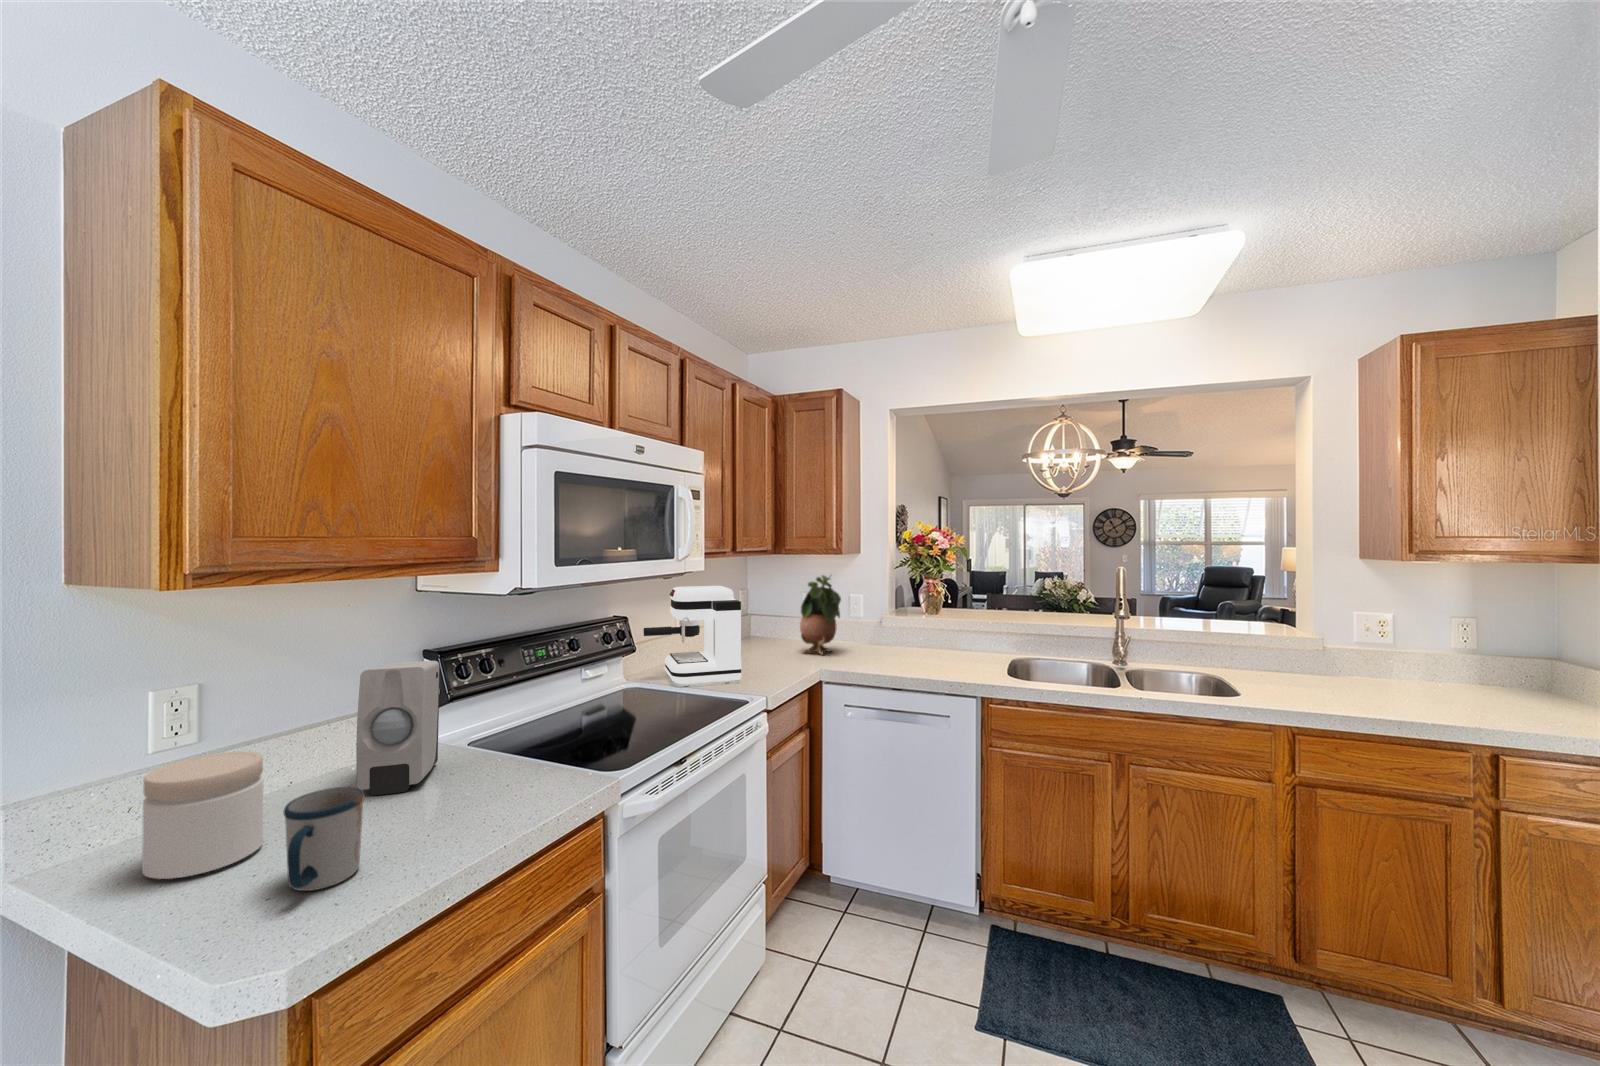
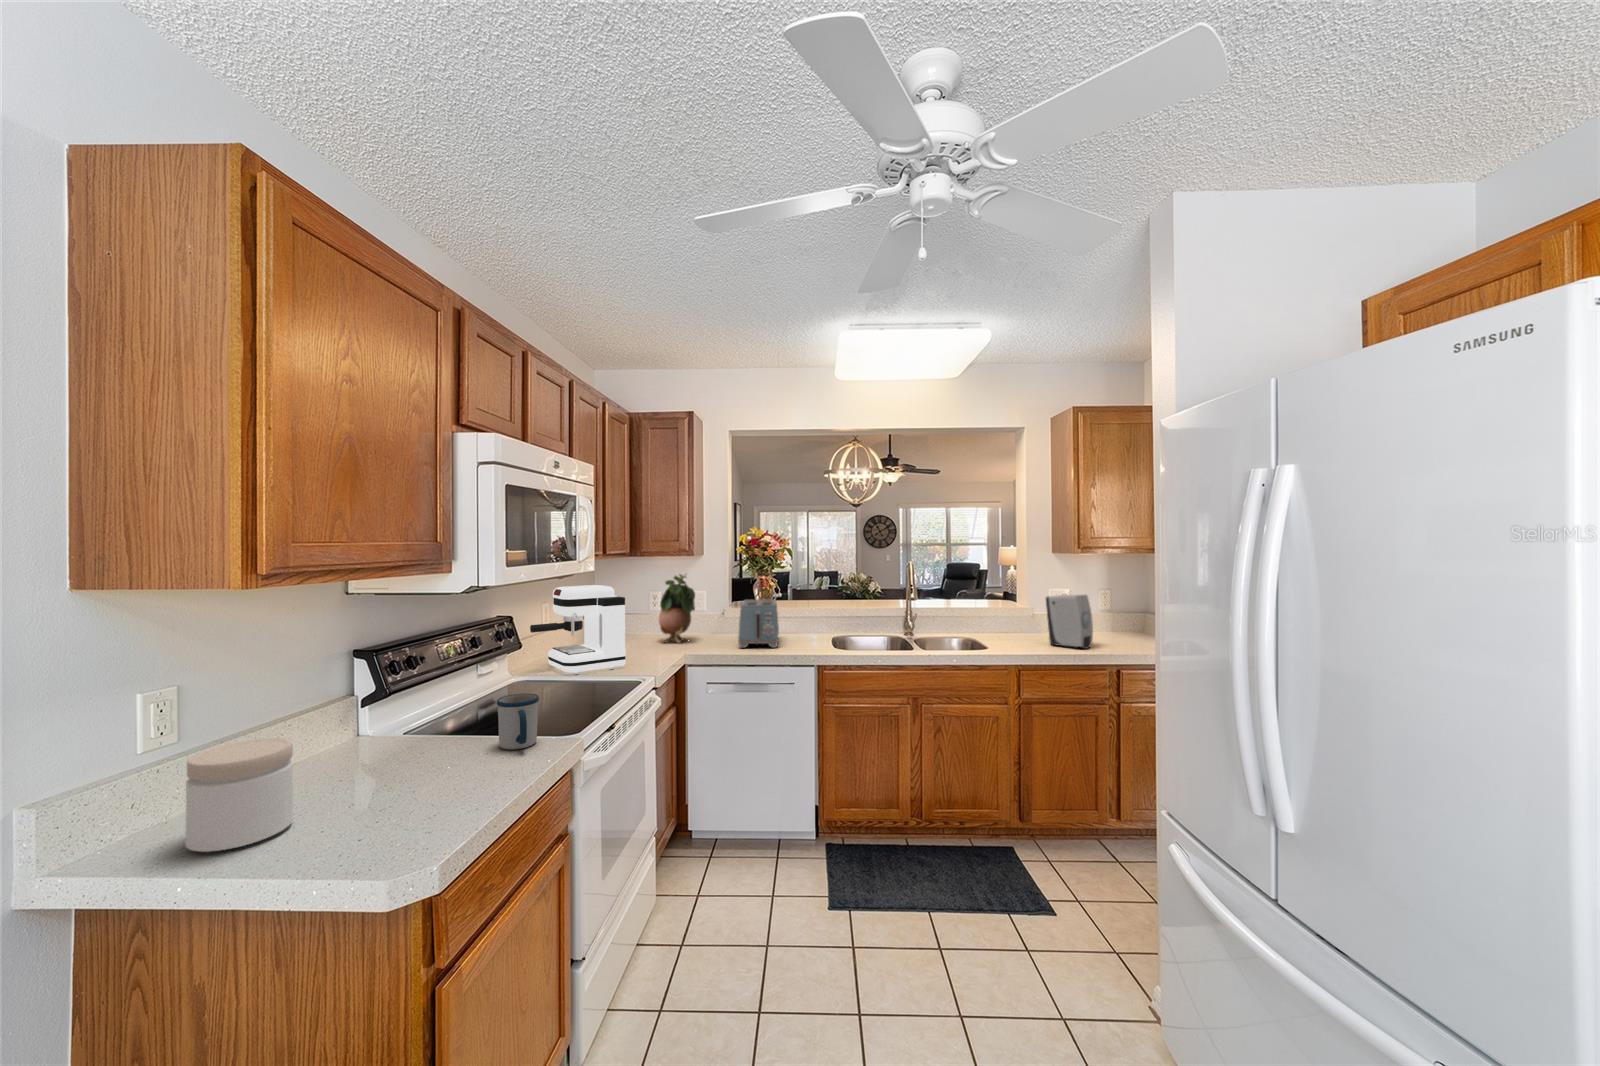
toaster: none [884,608,941,670] -> present [738,599,779,648]
soap dispenser: present [356,661,440,795] -> present [1046,595,1093,649]
mug: present [284,787,364,891] -> present [497,694,539,750]

